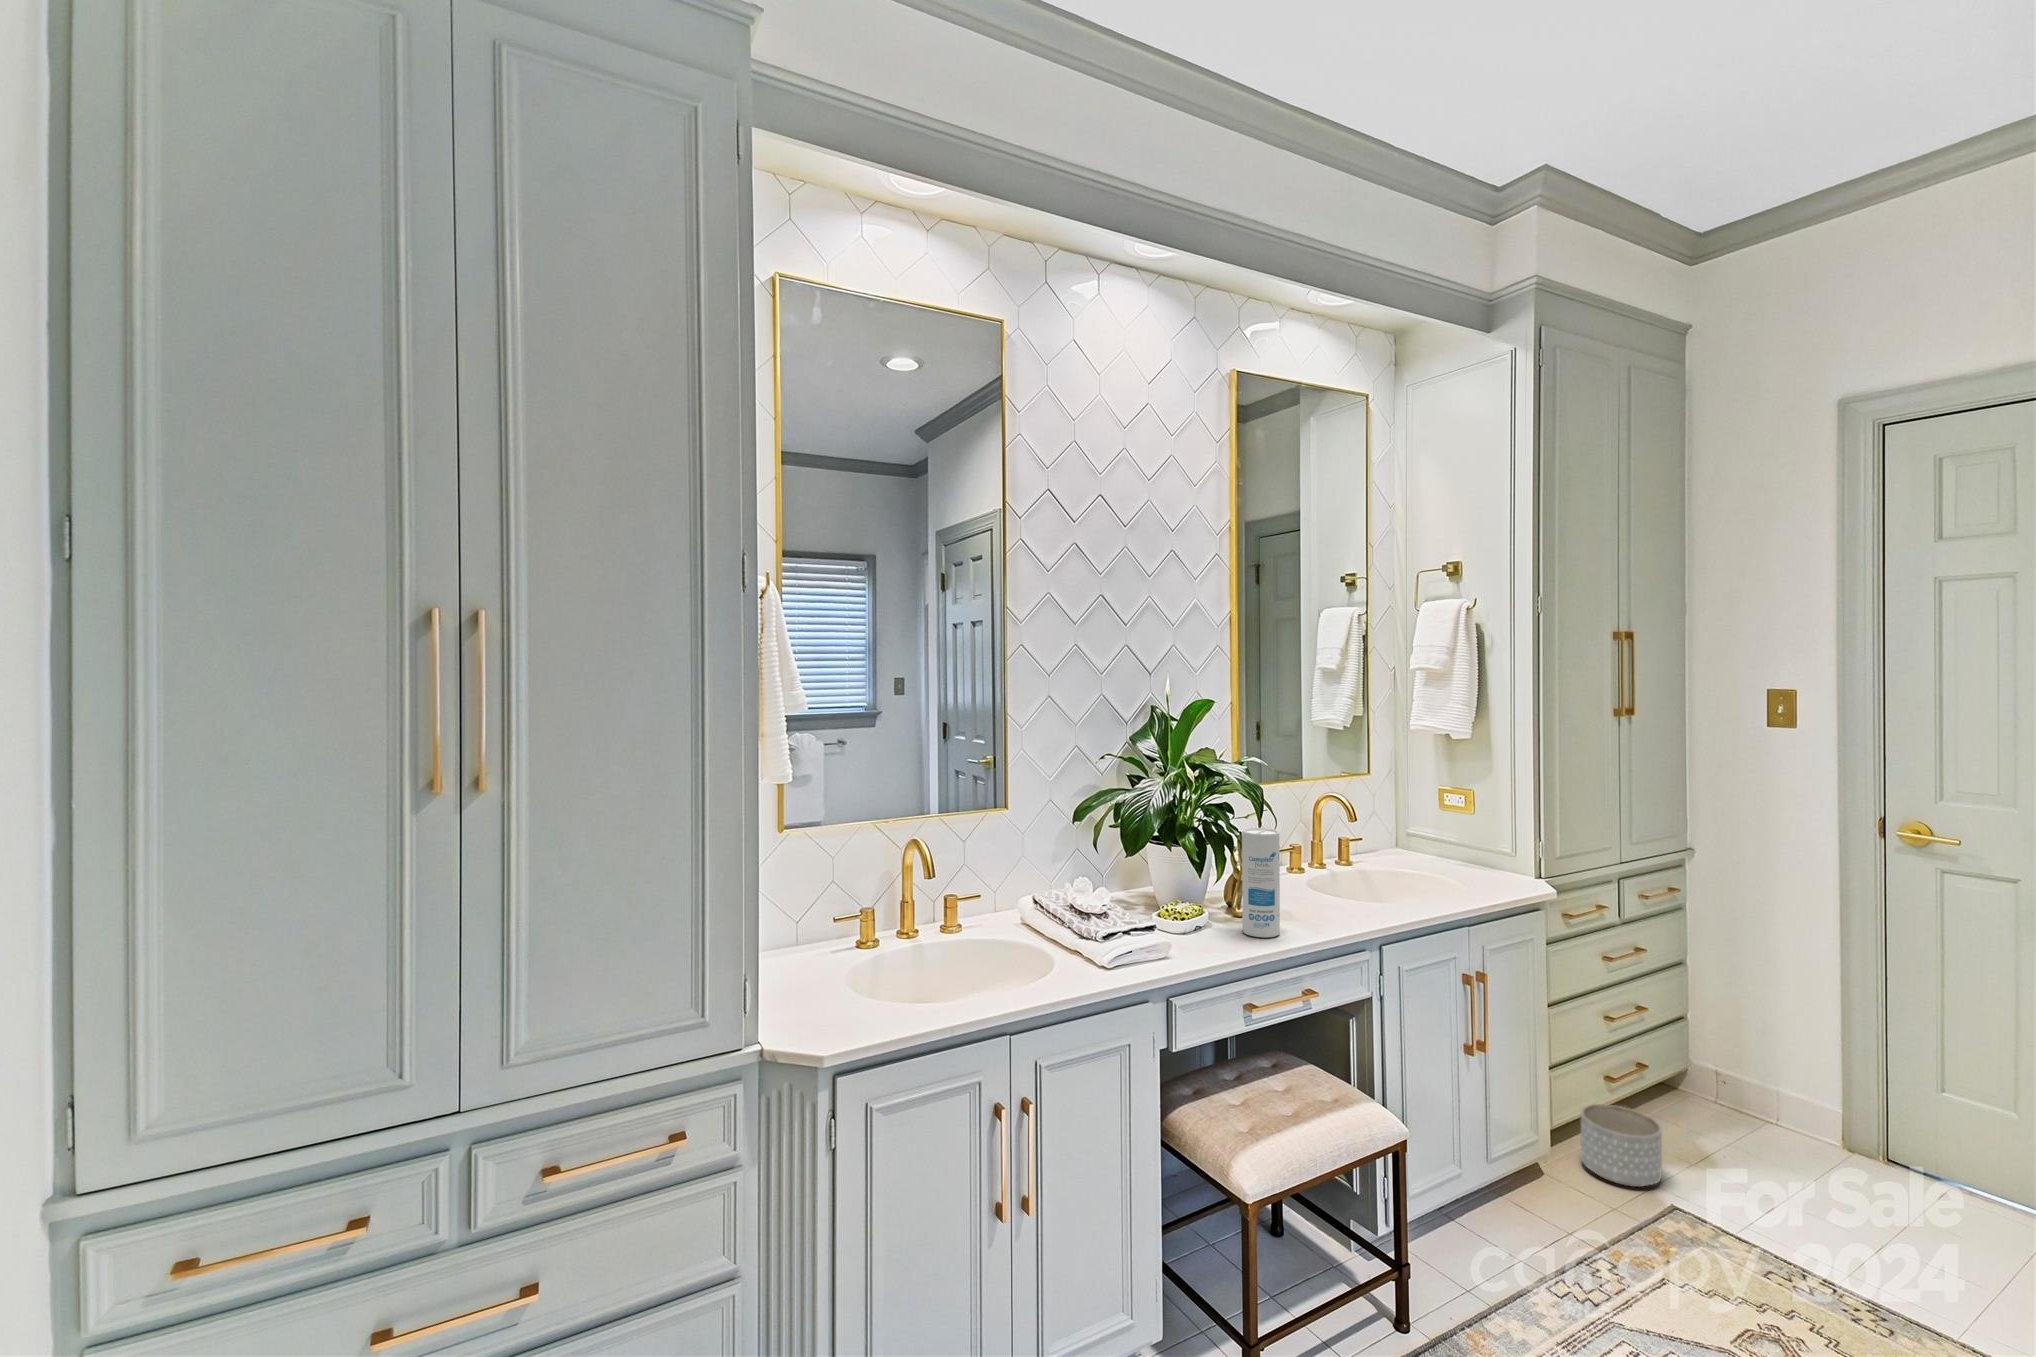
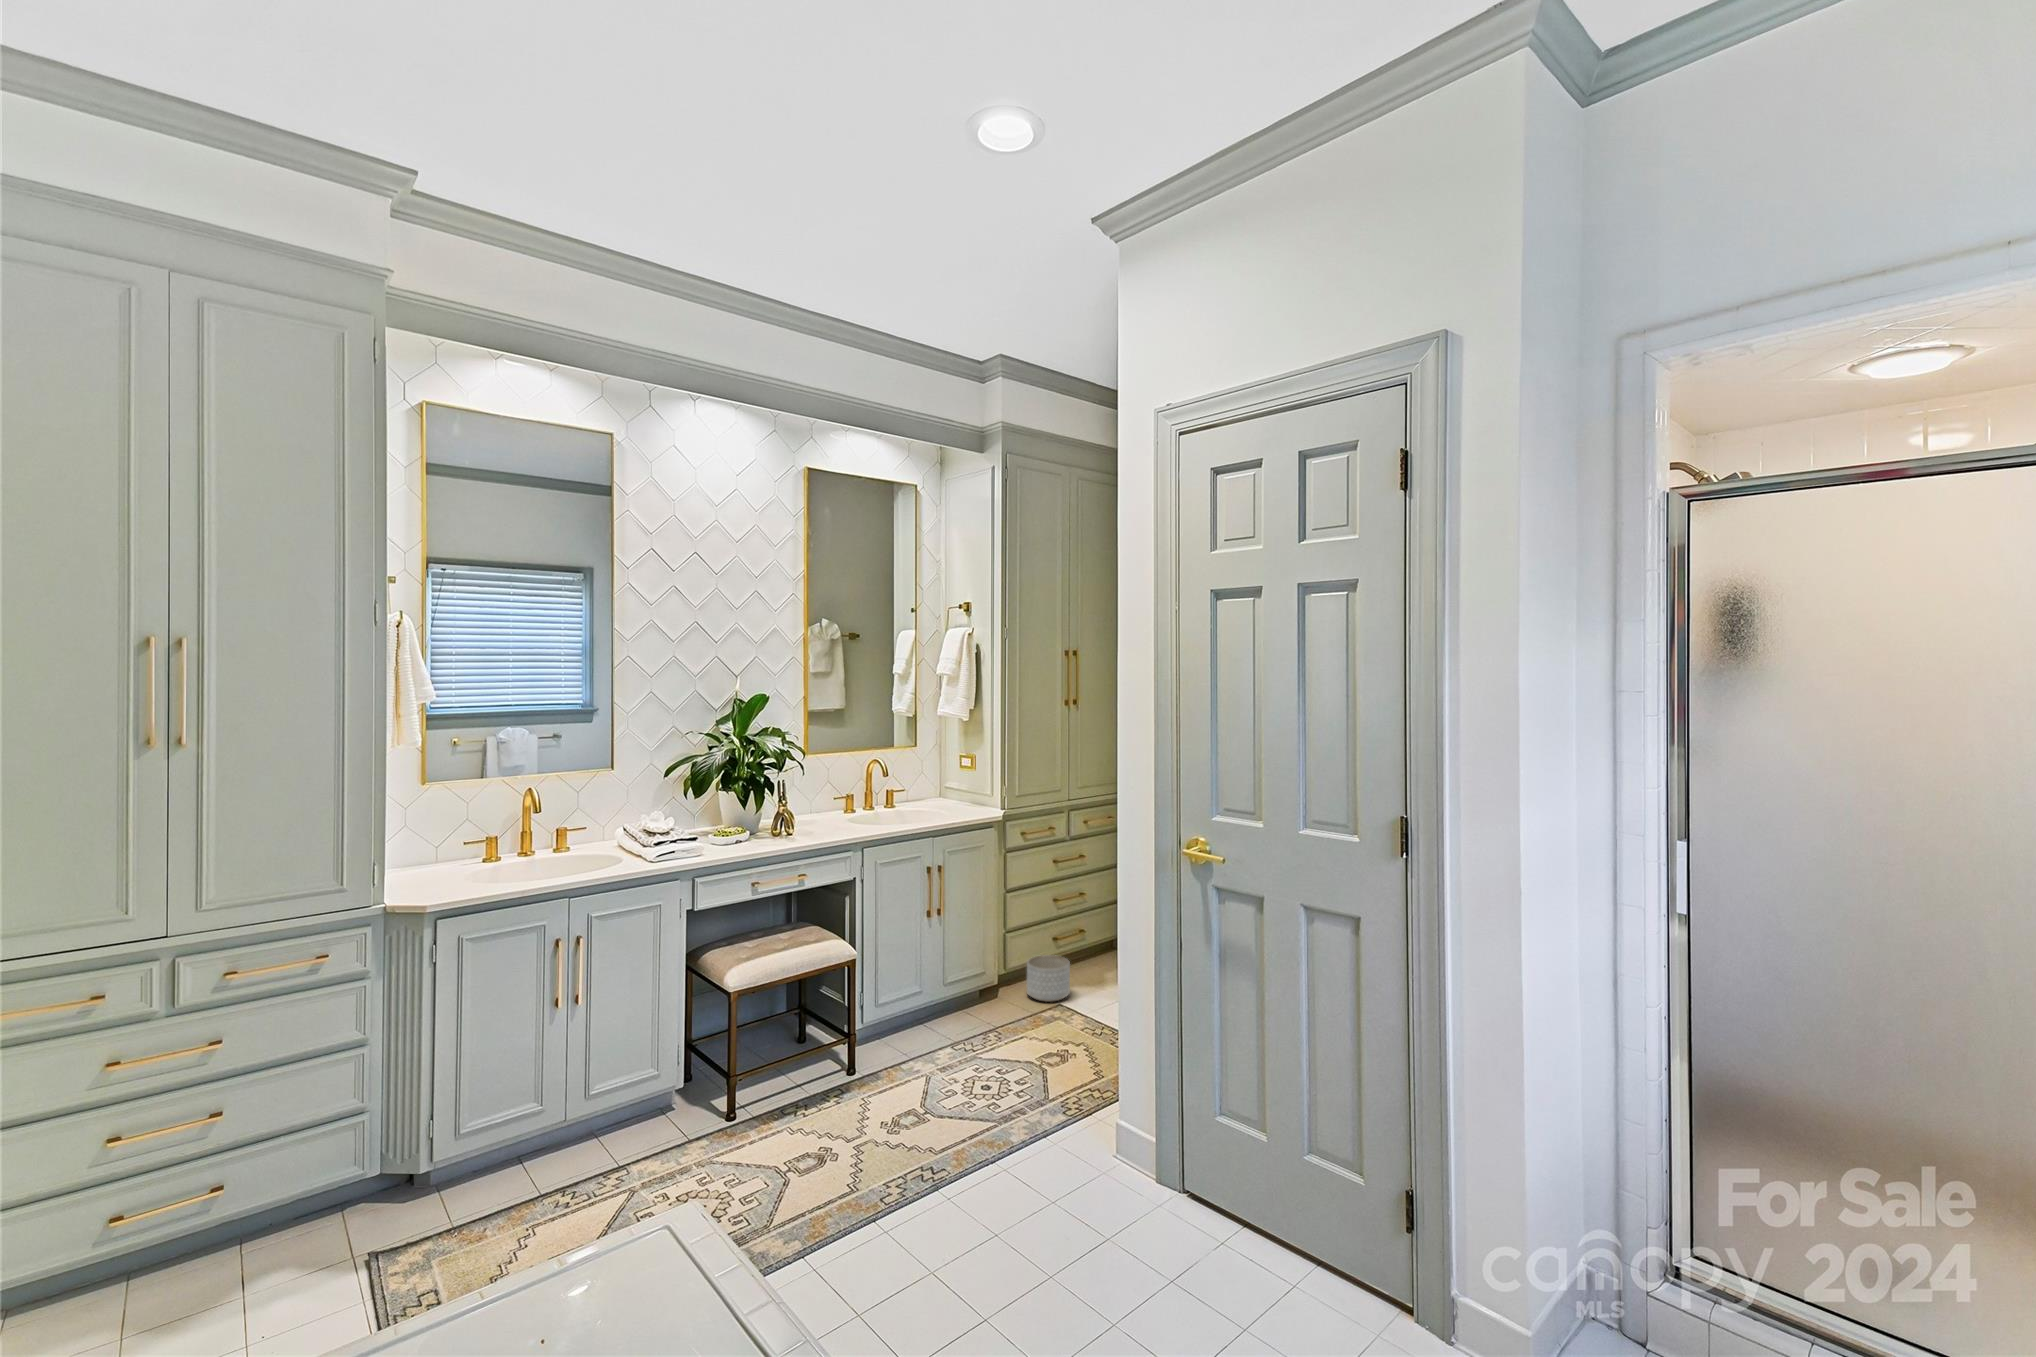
canister: present [1242,828,1280,937] -> none [766,776,790,844]

